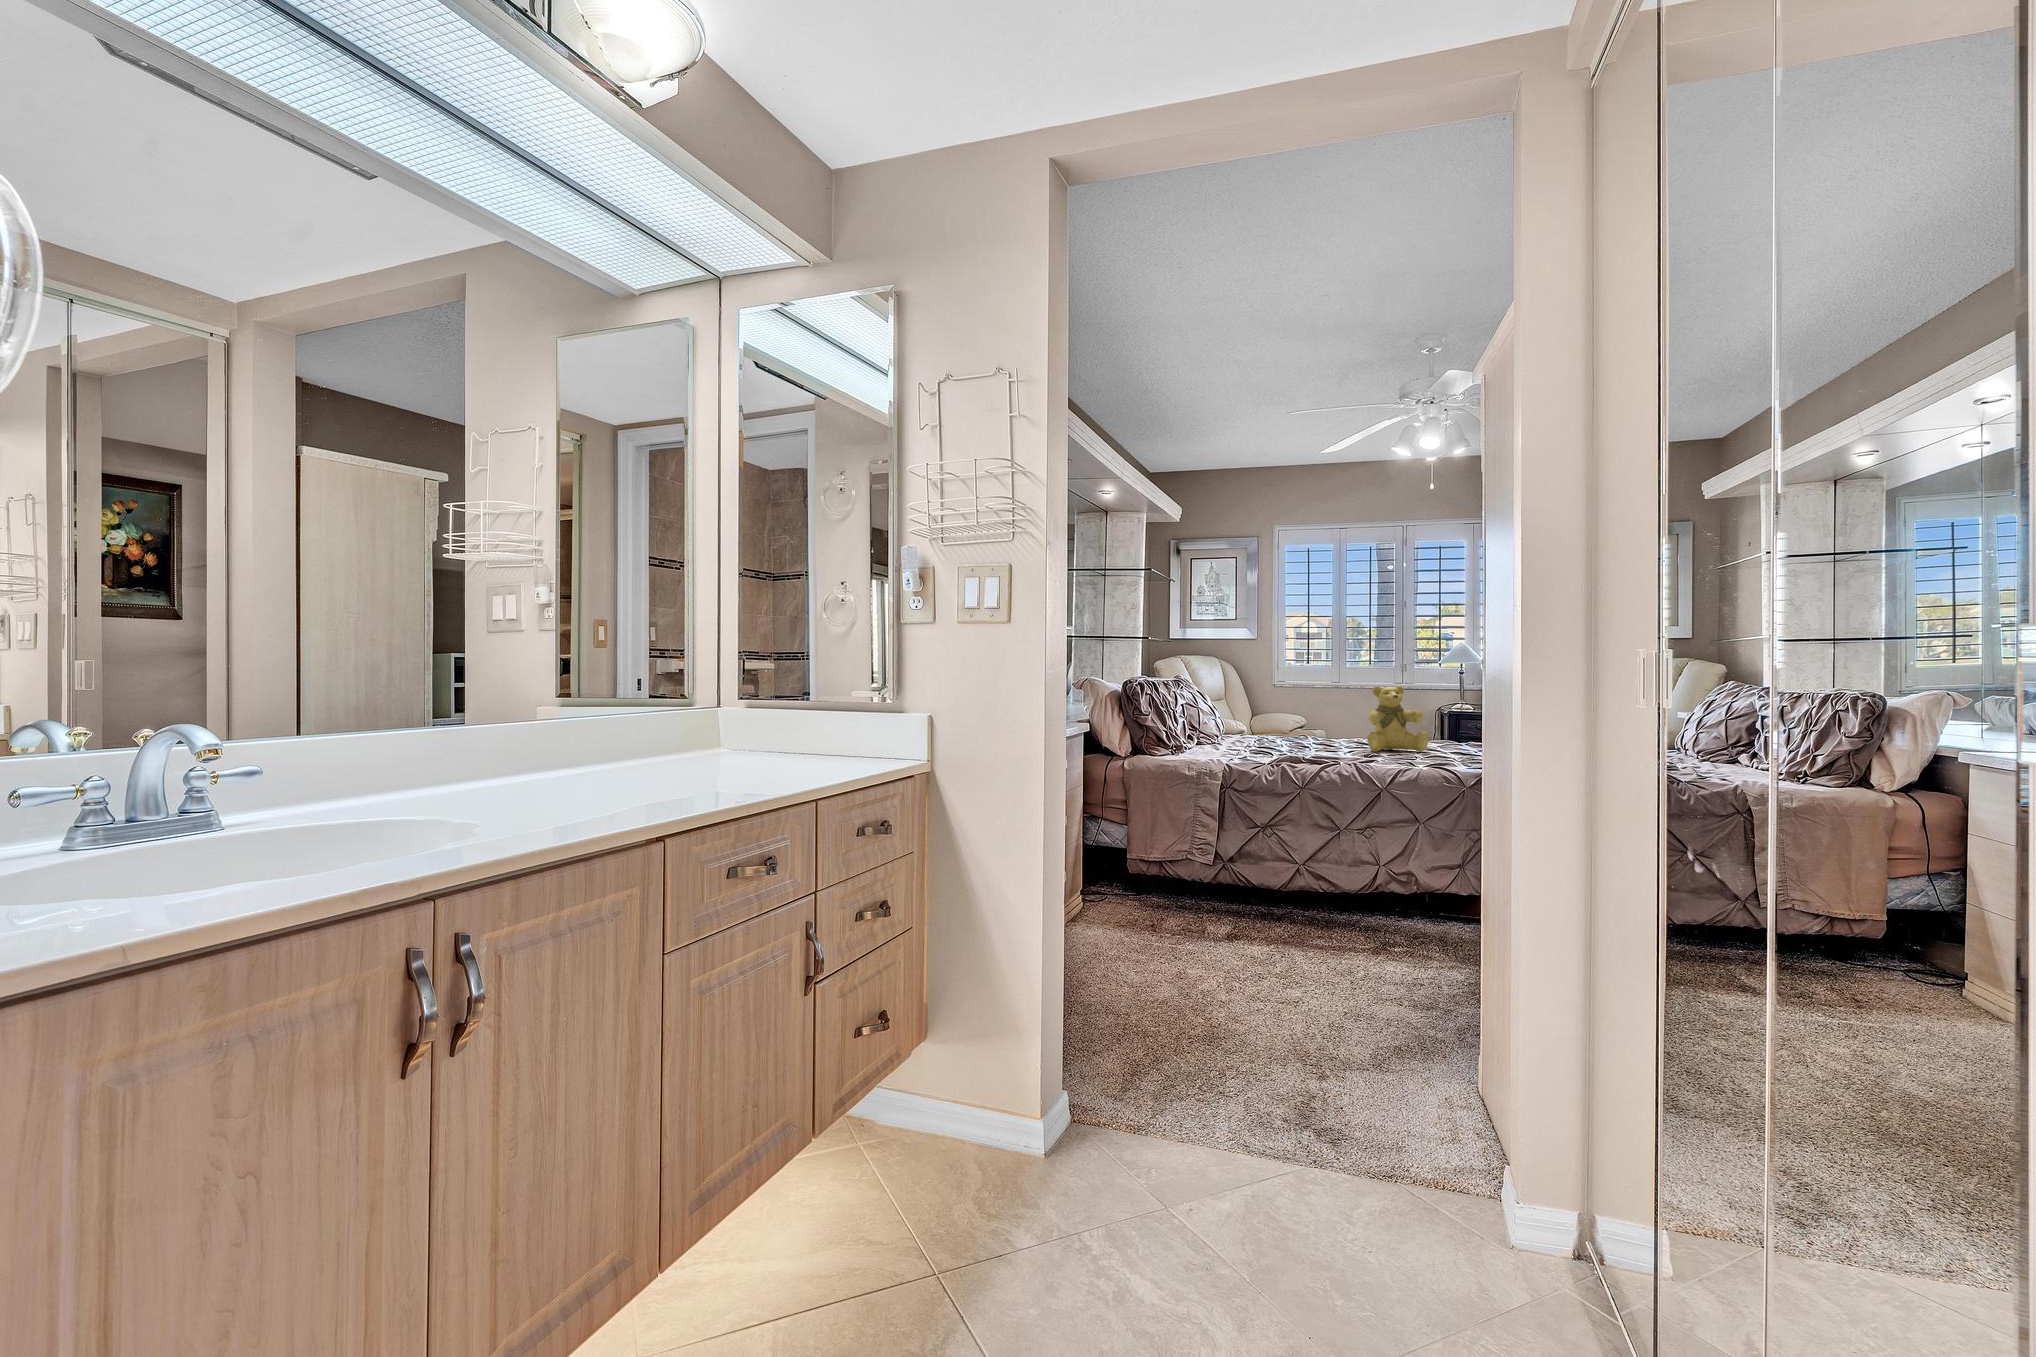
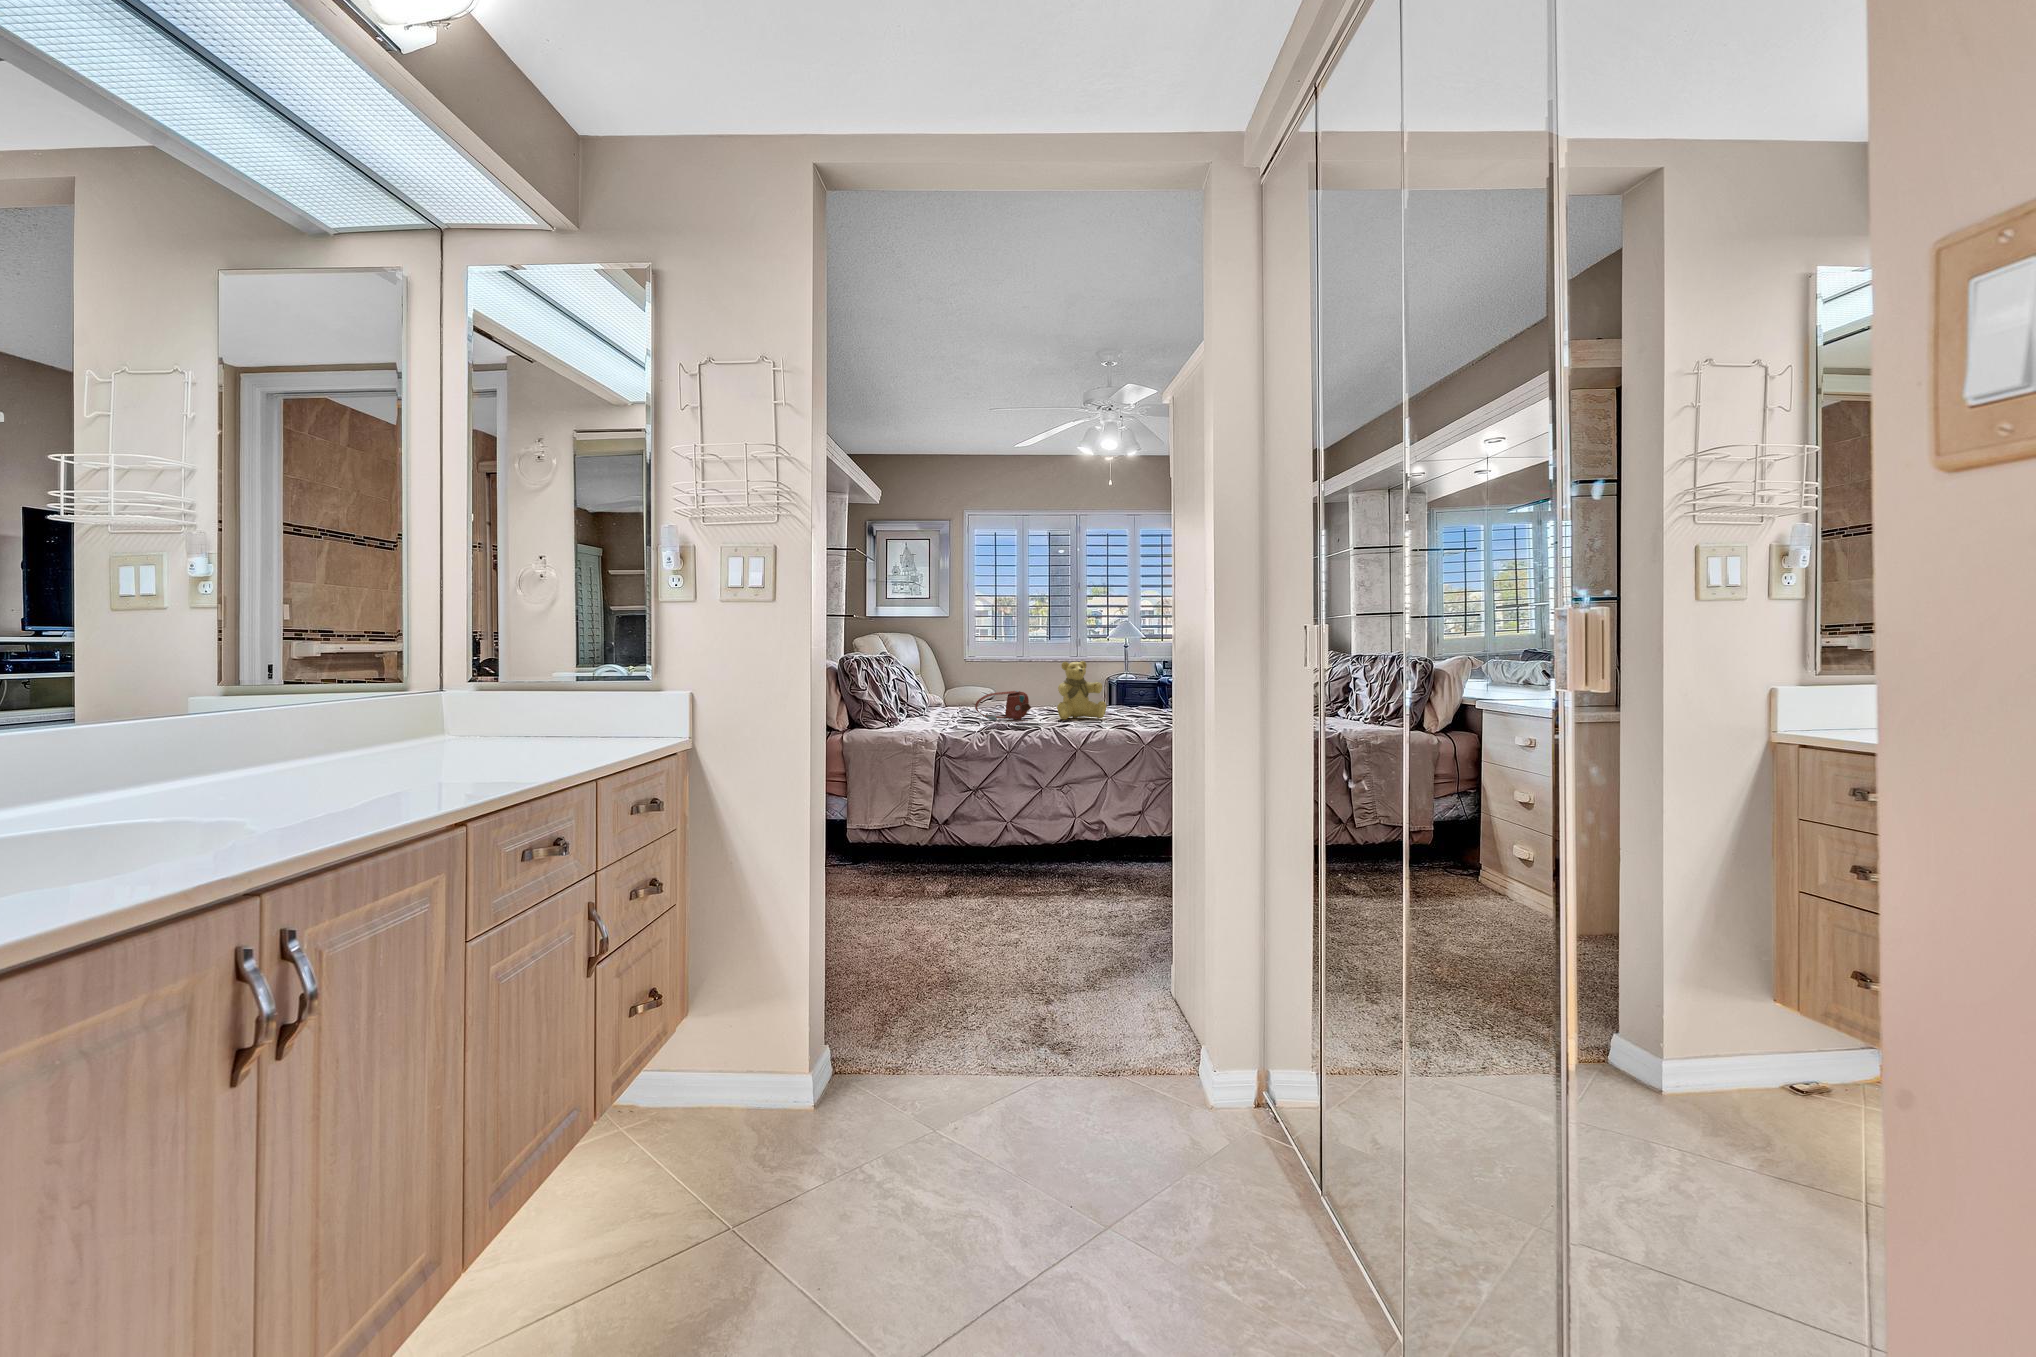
handbag: none [1270,718,1336,750] -> present [975,691,1031,720]

